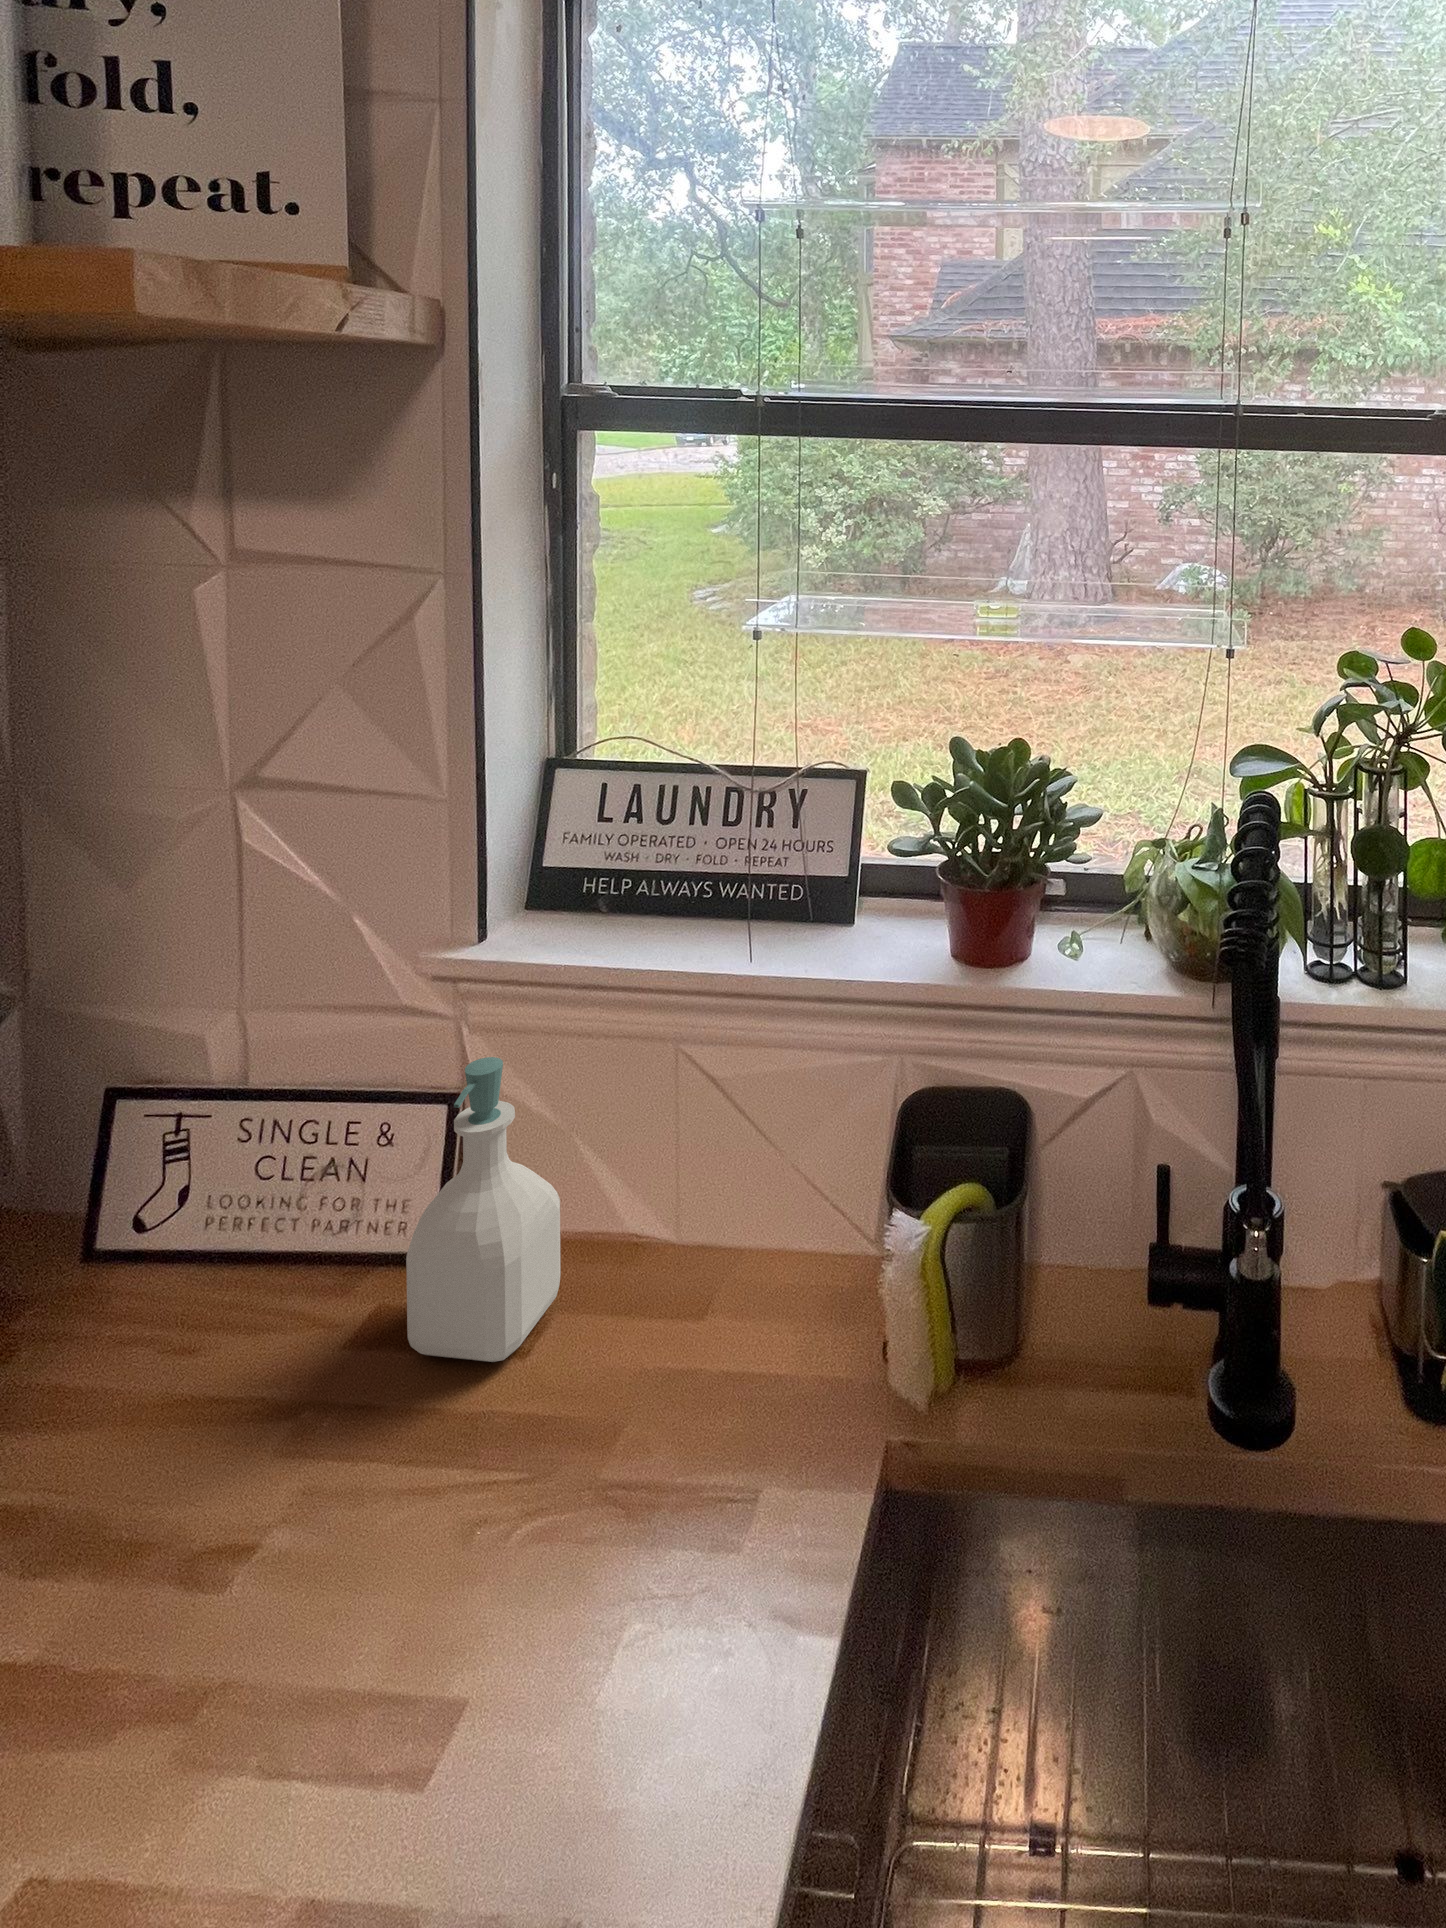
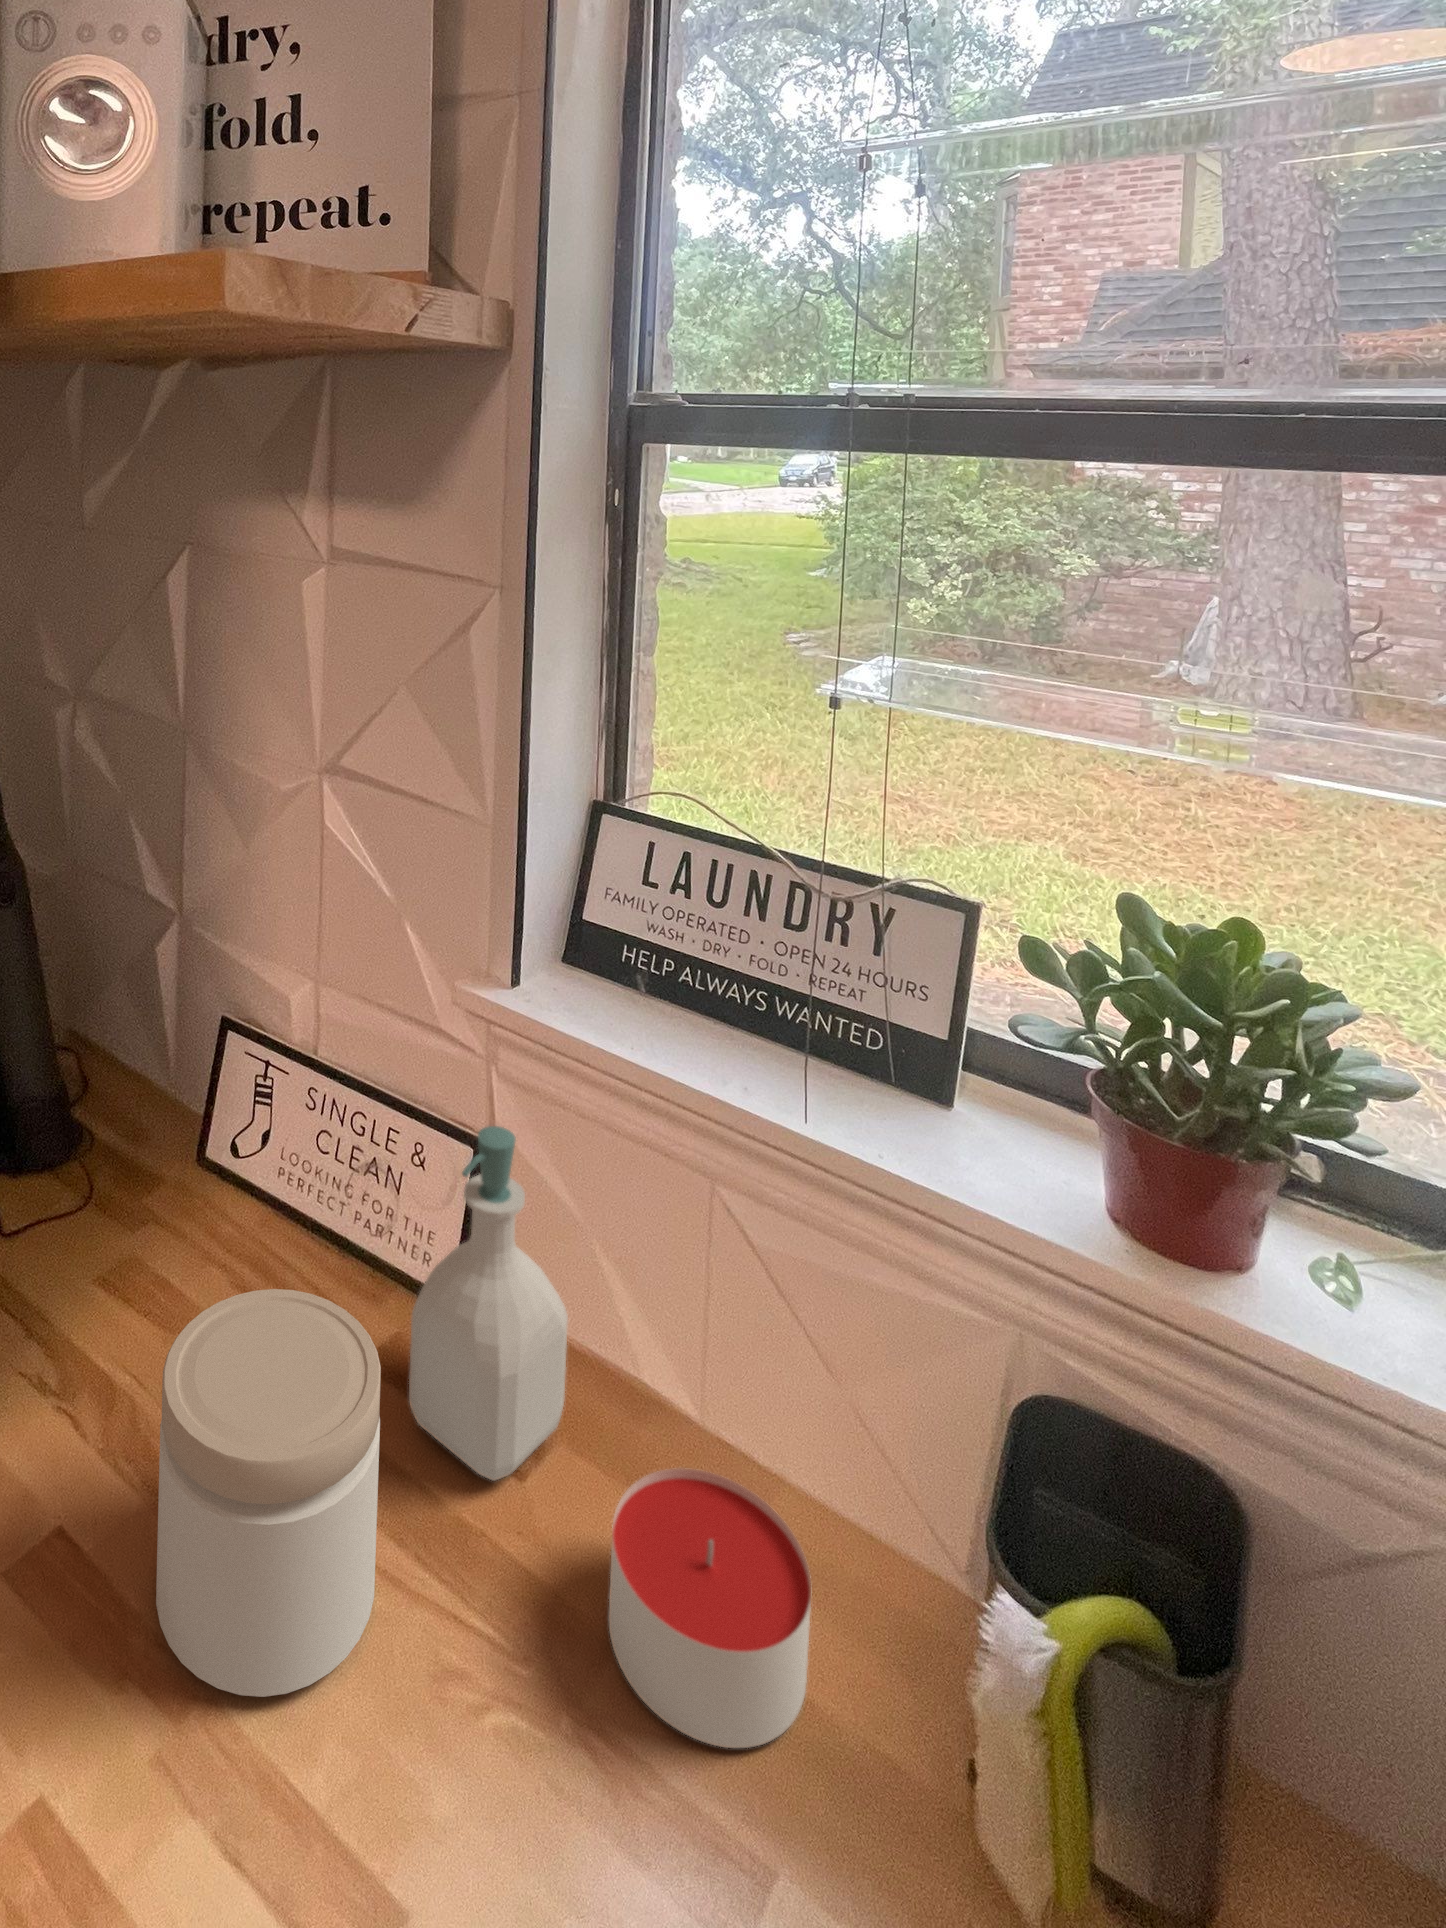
candle: none [620,1254,777,1437] -> present [608,1468,811,1748]
jar: none [148,1263,403,1641] -> present [156,1289,381,1697]

